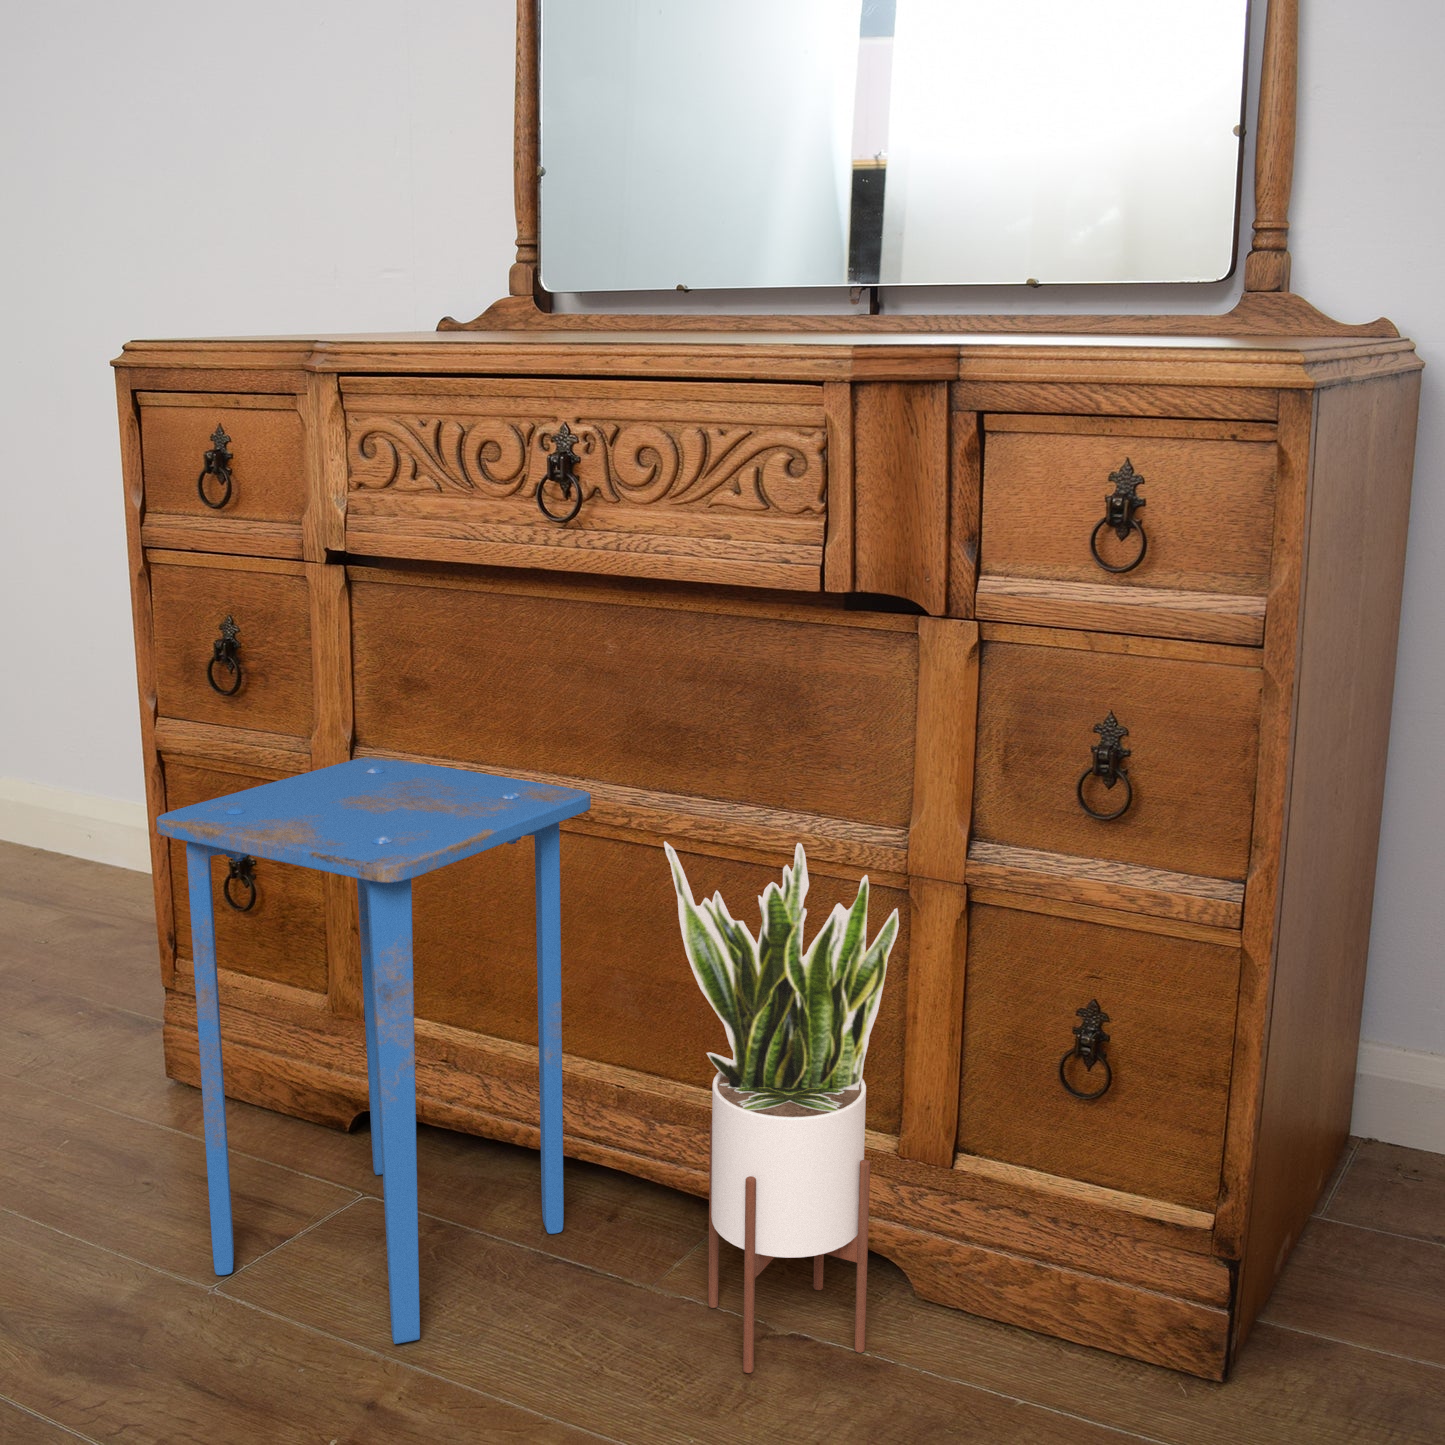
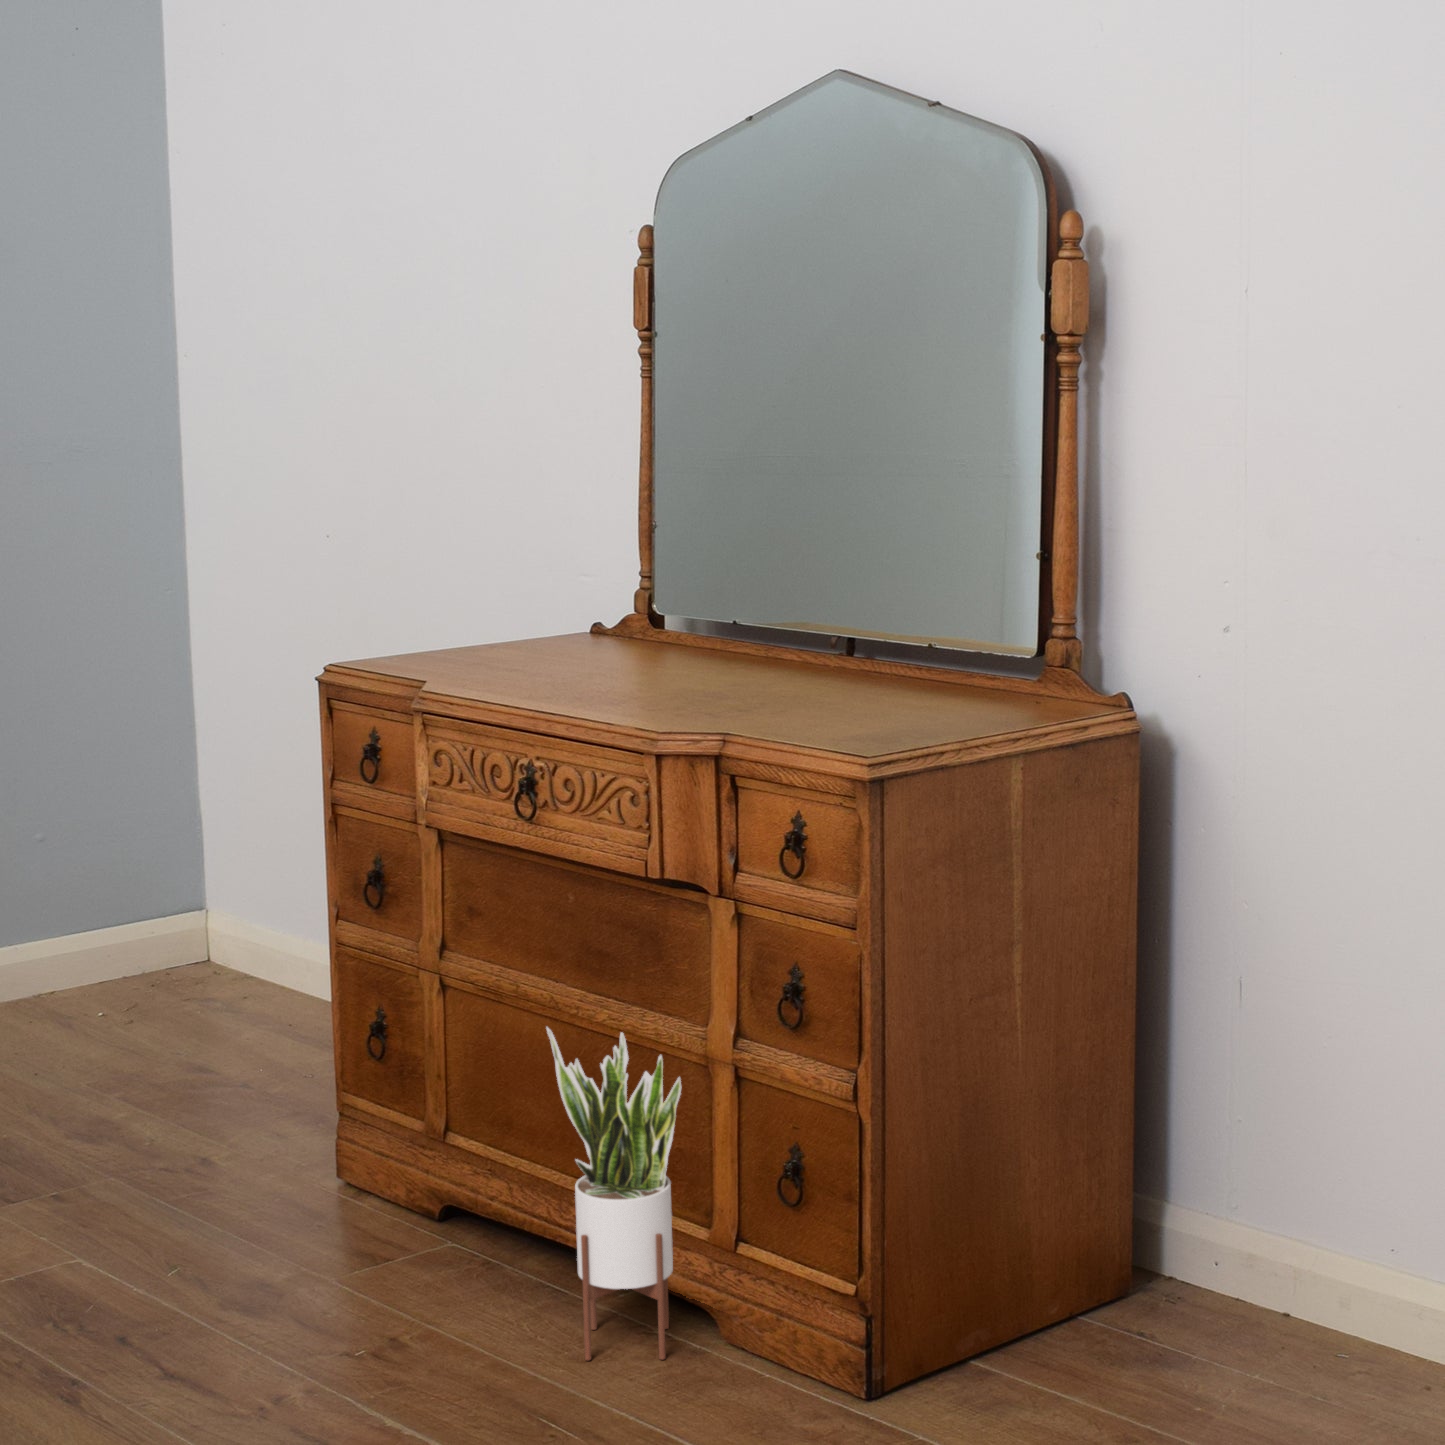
side table: present [156,756,591,1344] -> none [285,960,545,1324]

